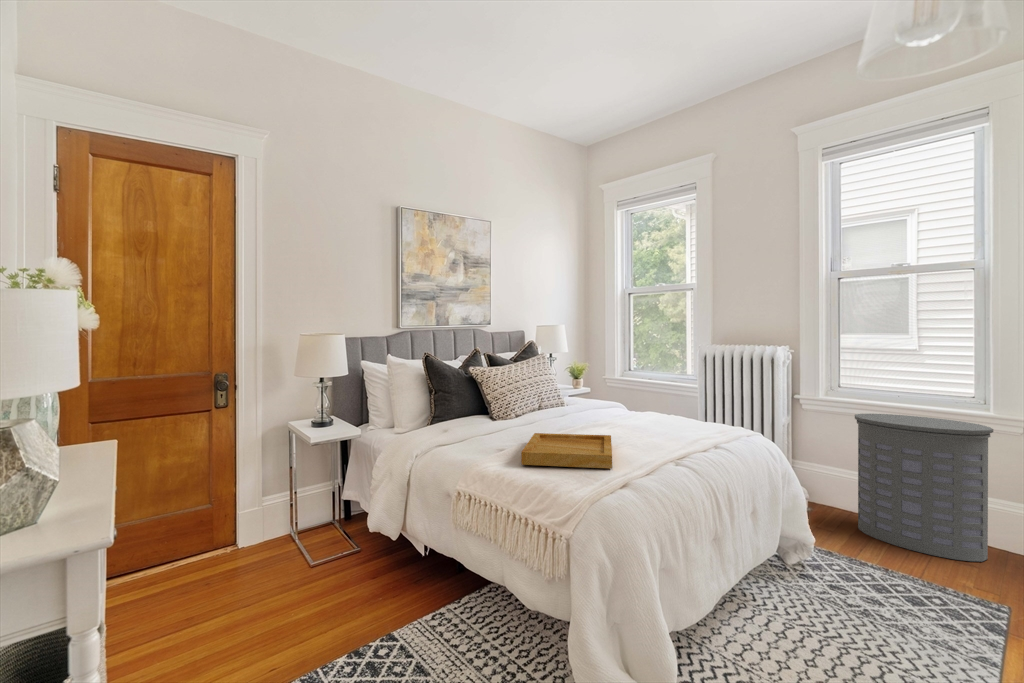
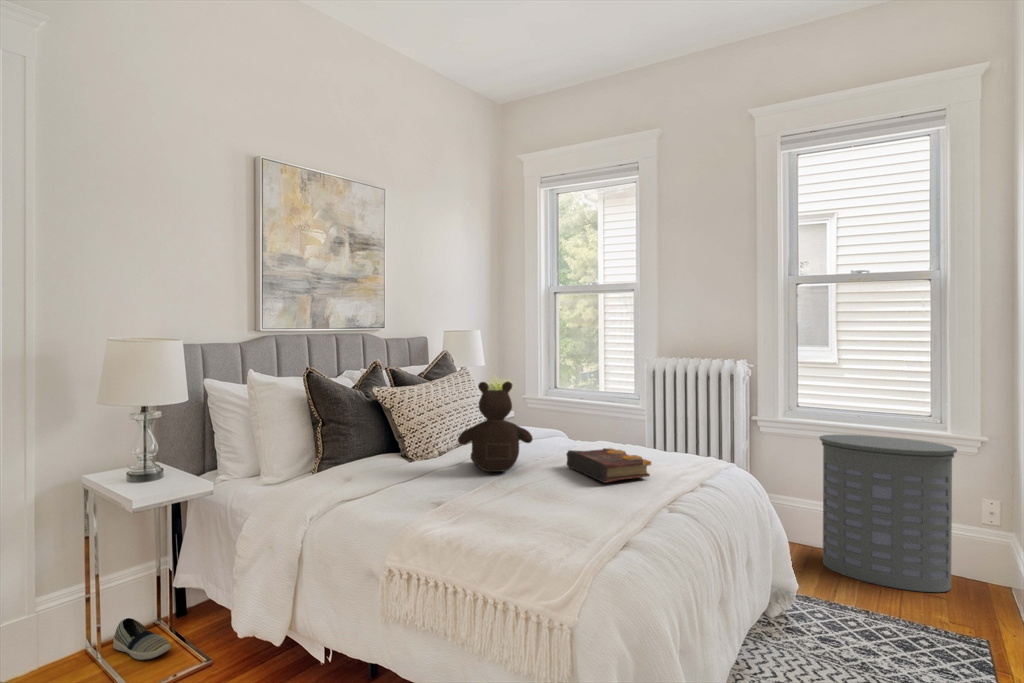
teddy bear: none [523,363,580,430] -> present [458,382,533,472]
book: none [608,416,671,442] -> present [567,448,651,483]
tray: present [521,433,612,468] -> none [481,476,603,525]
shoe: none [306,516,339,543] -> present [113,618,171,660]

